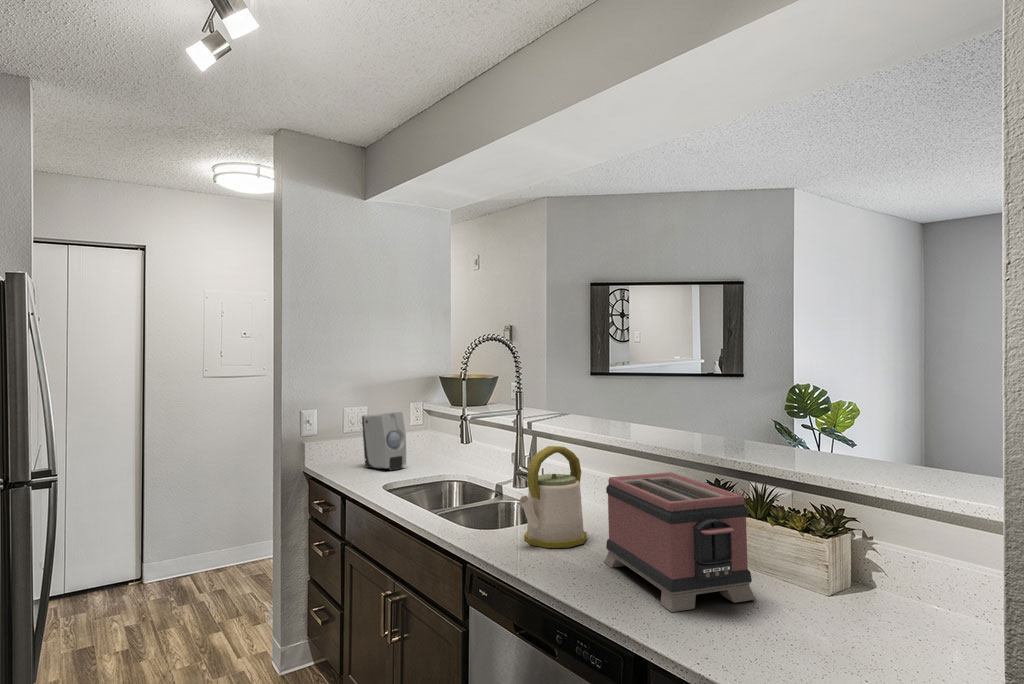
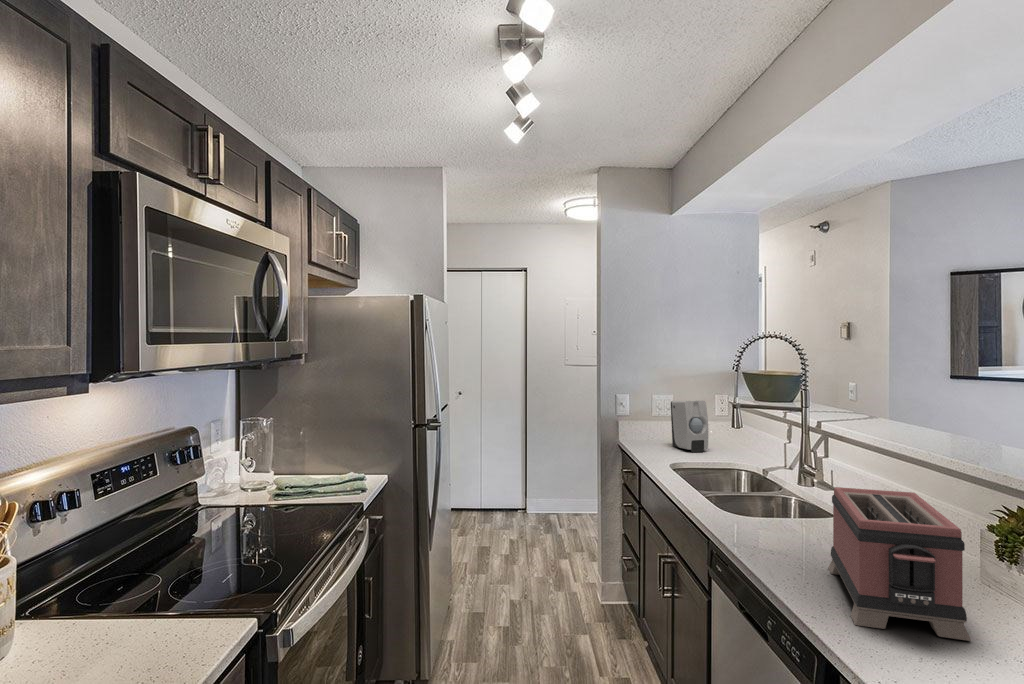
kettle: present [519,446,587,548] -> none [756,449,831,547]

